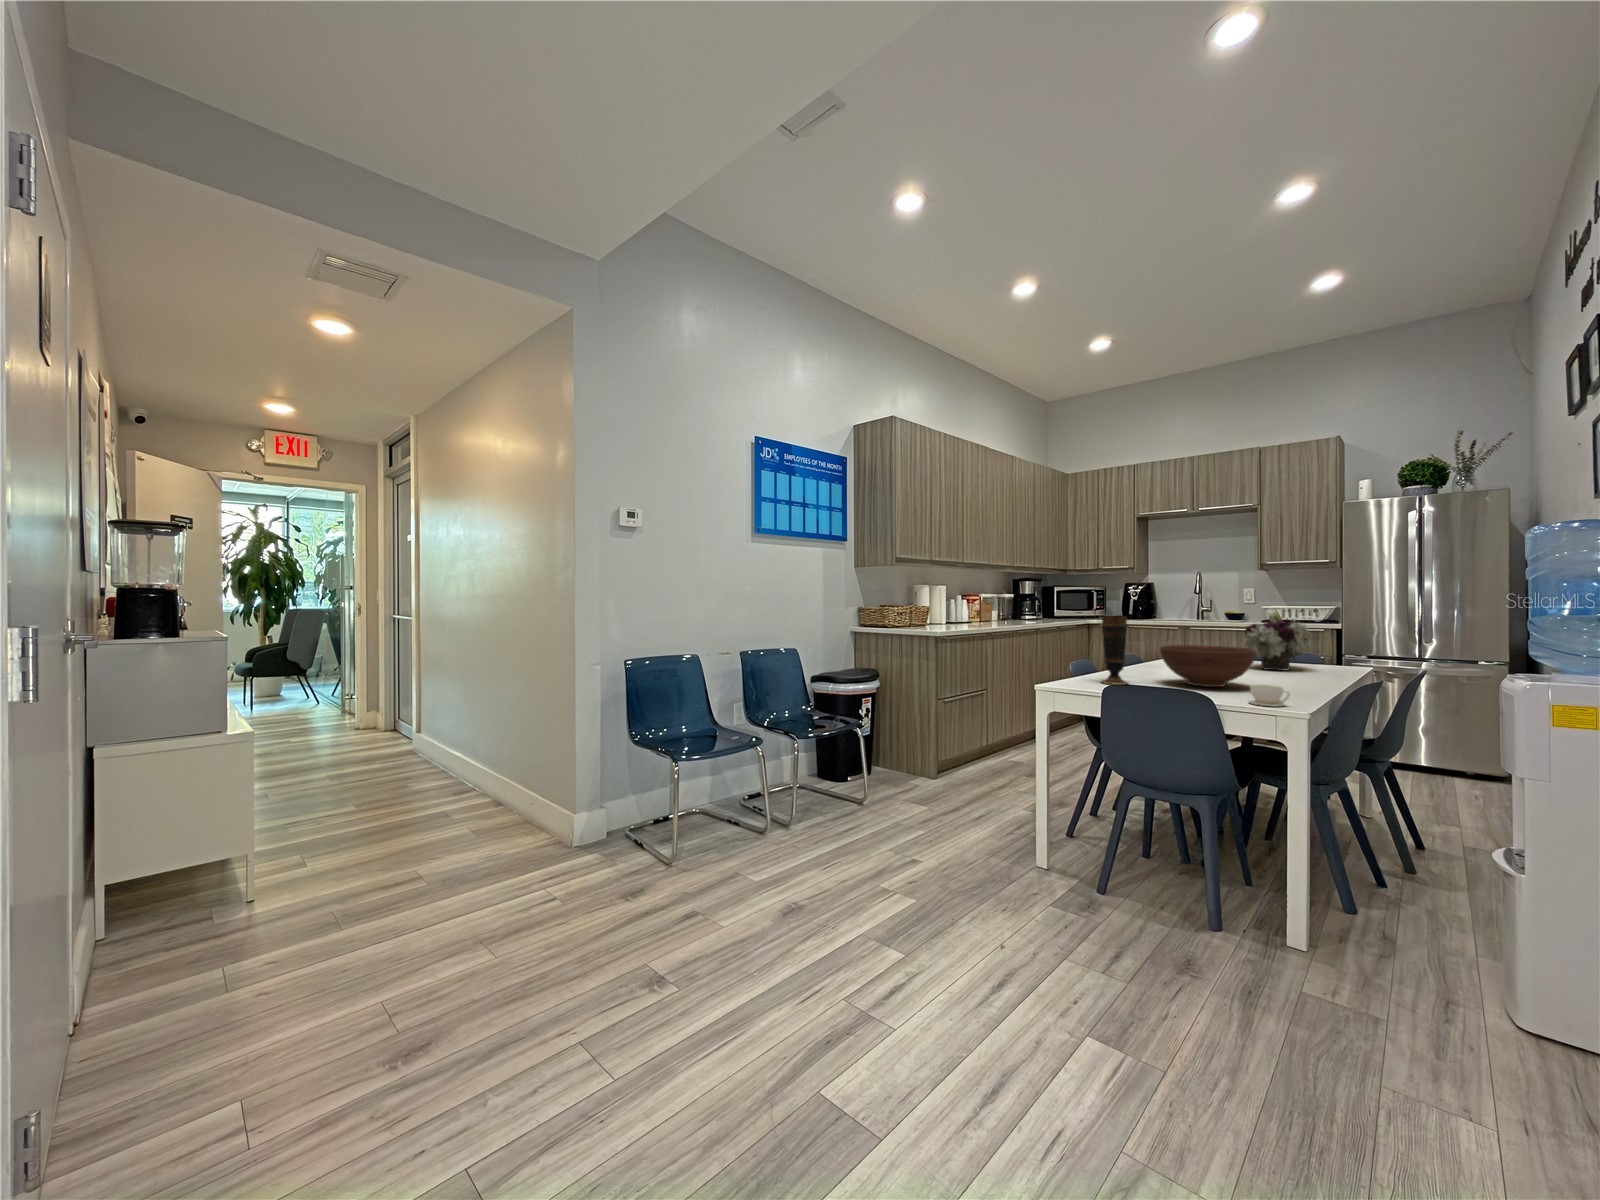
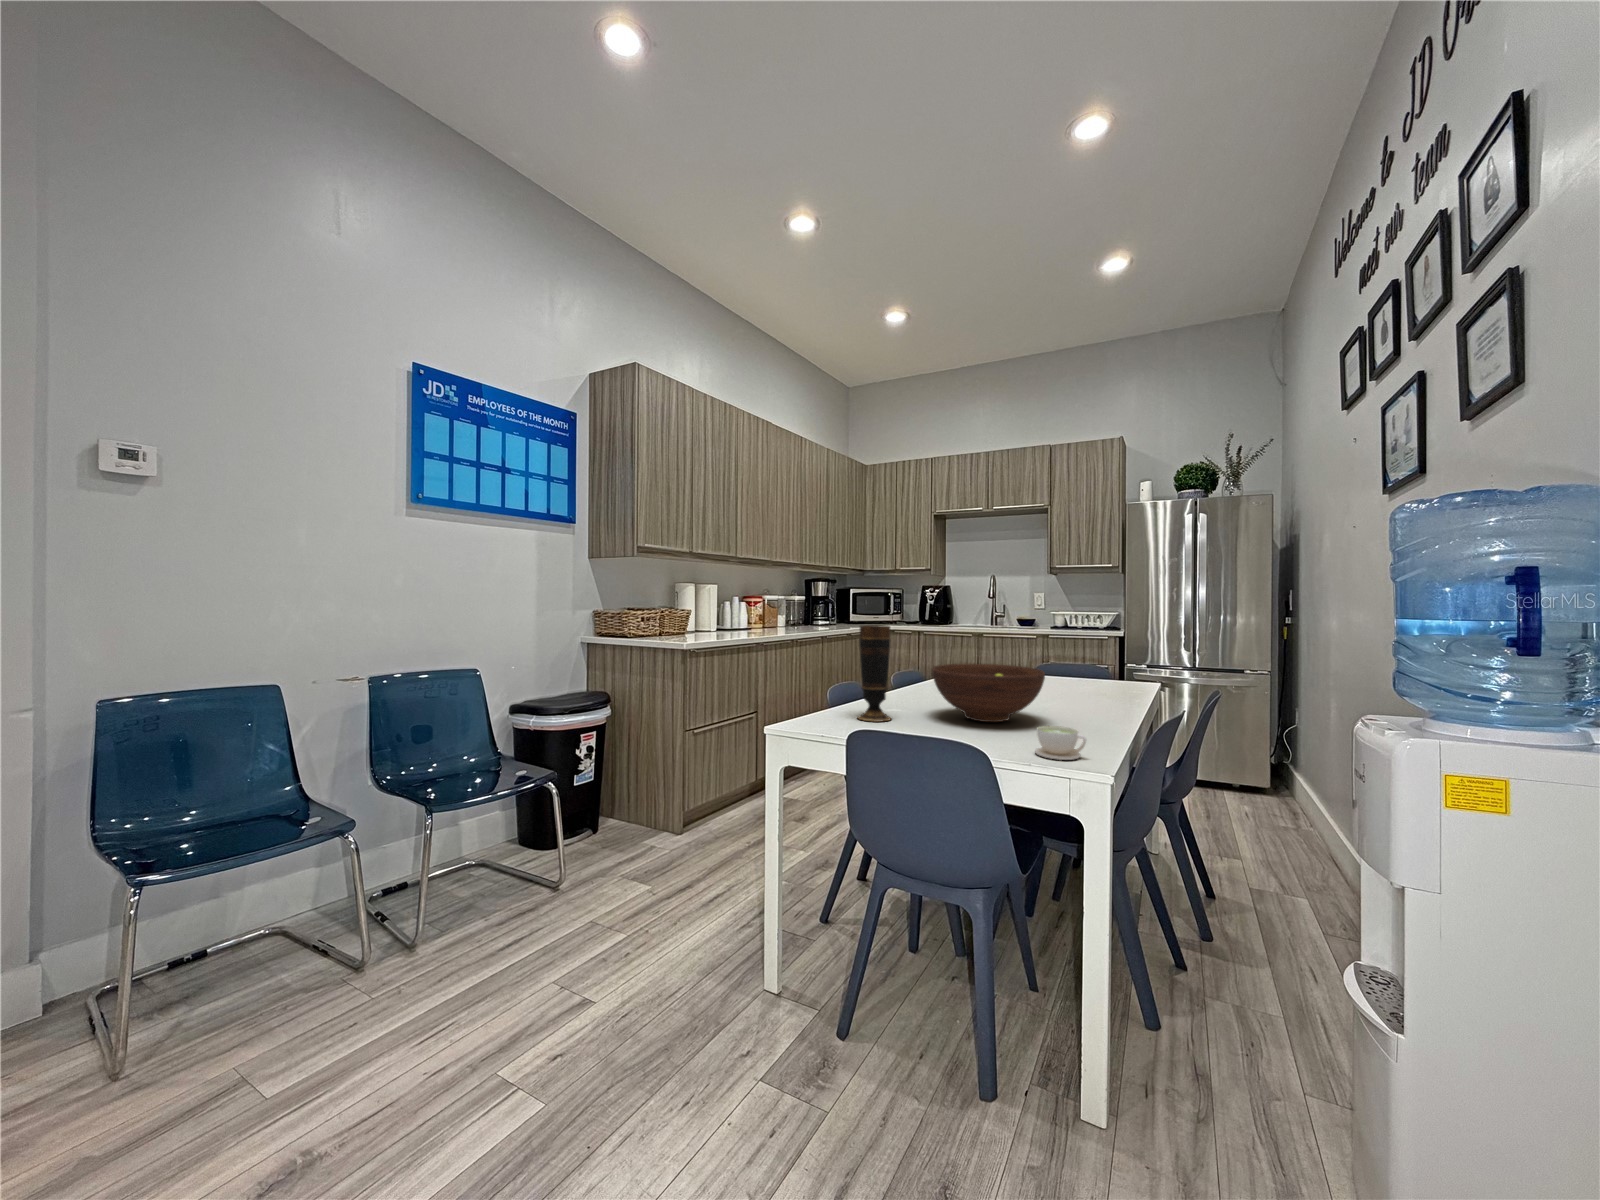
flower arrangement: present [1244,611,1309,670] -> none [1032,618,1101,690]

